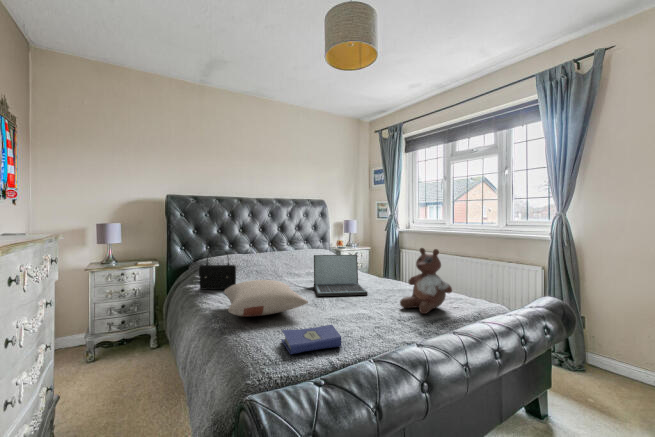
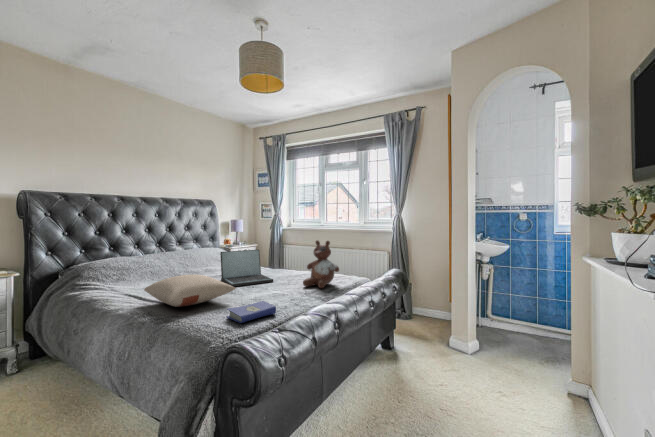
handbag: present [199,249,236,289] -> none [97,250,141,294]

